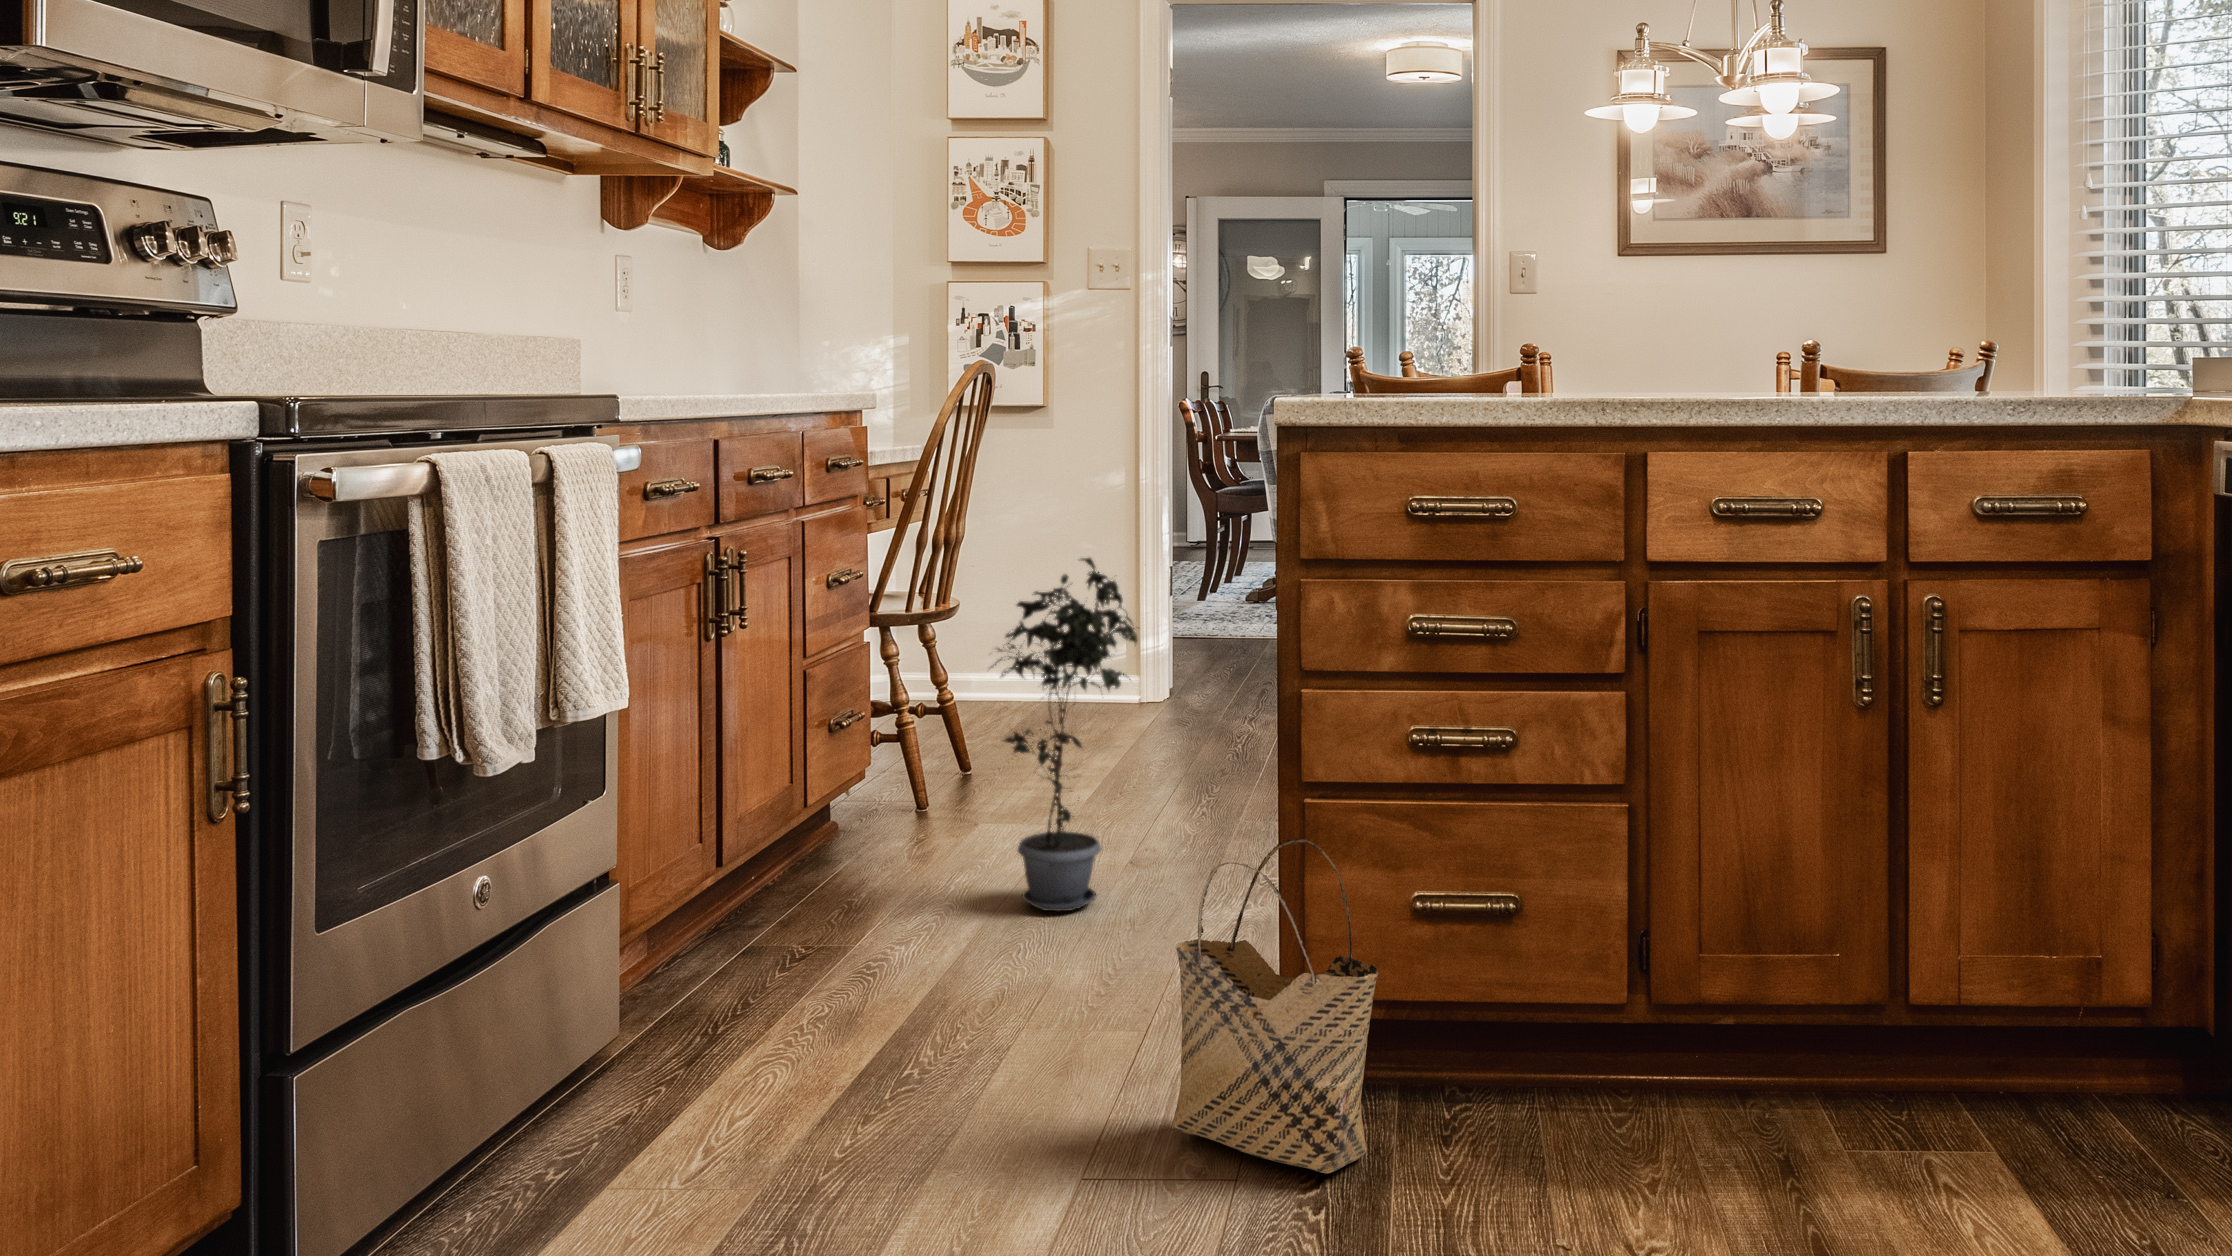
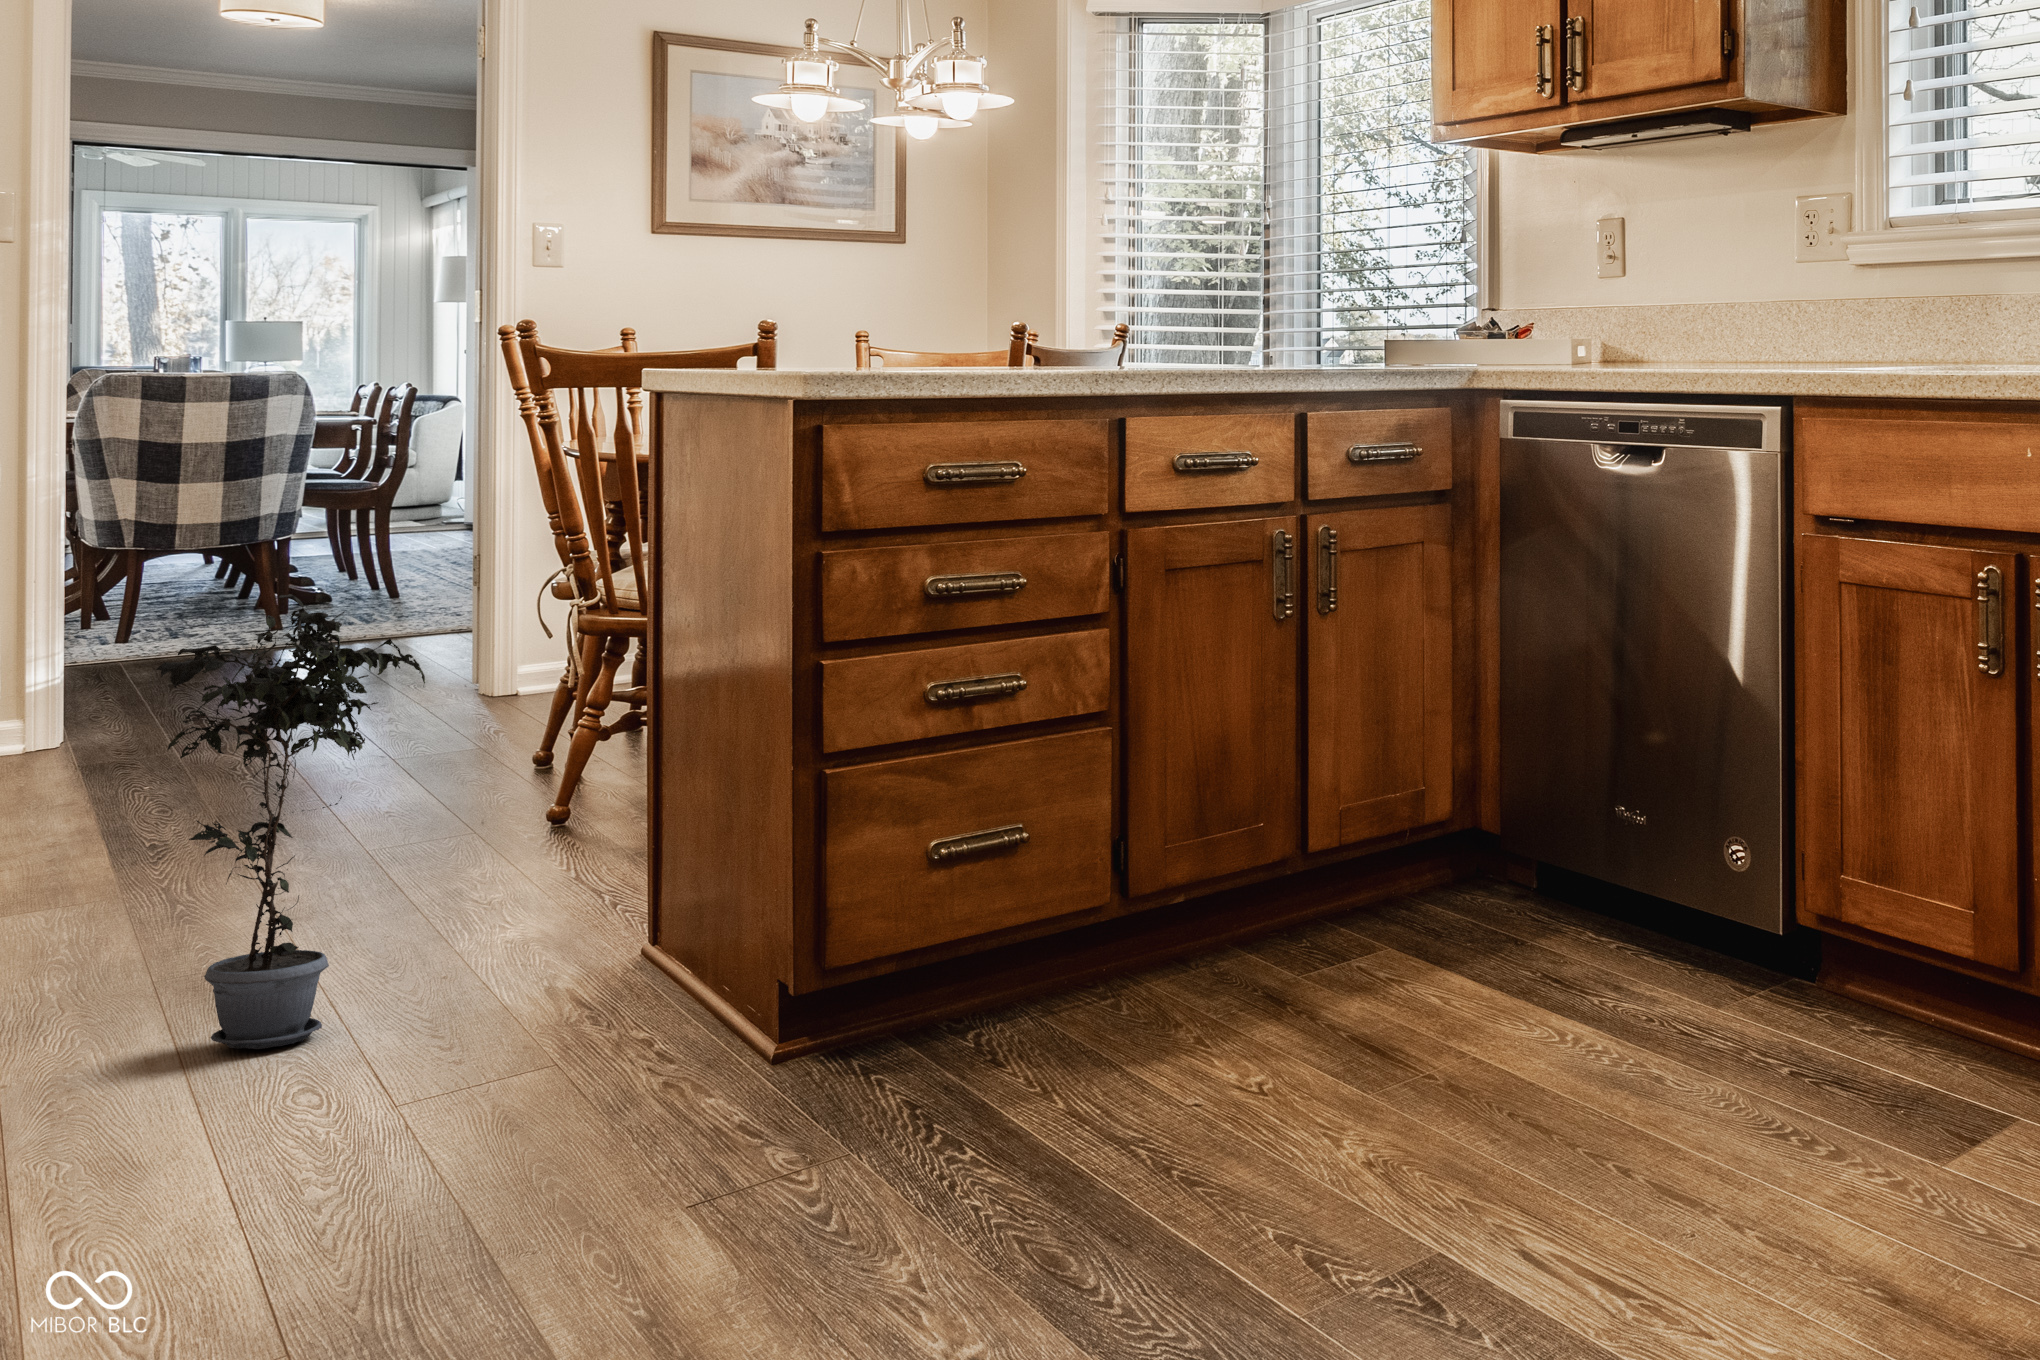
woven basket: present [1172,838,1378,1173] -> none [751,799,977,1112]

